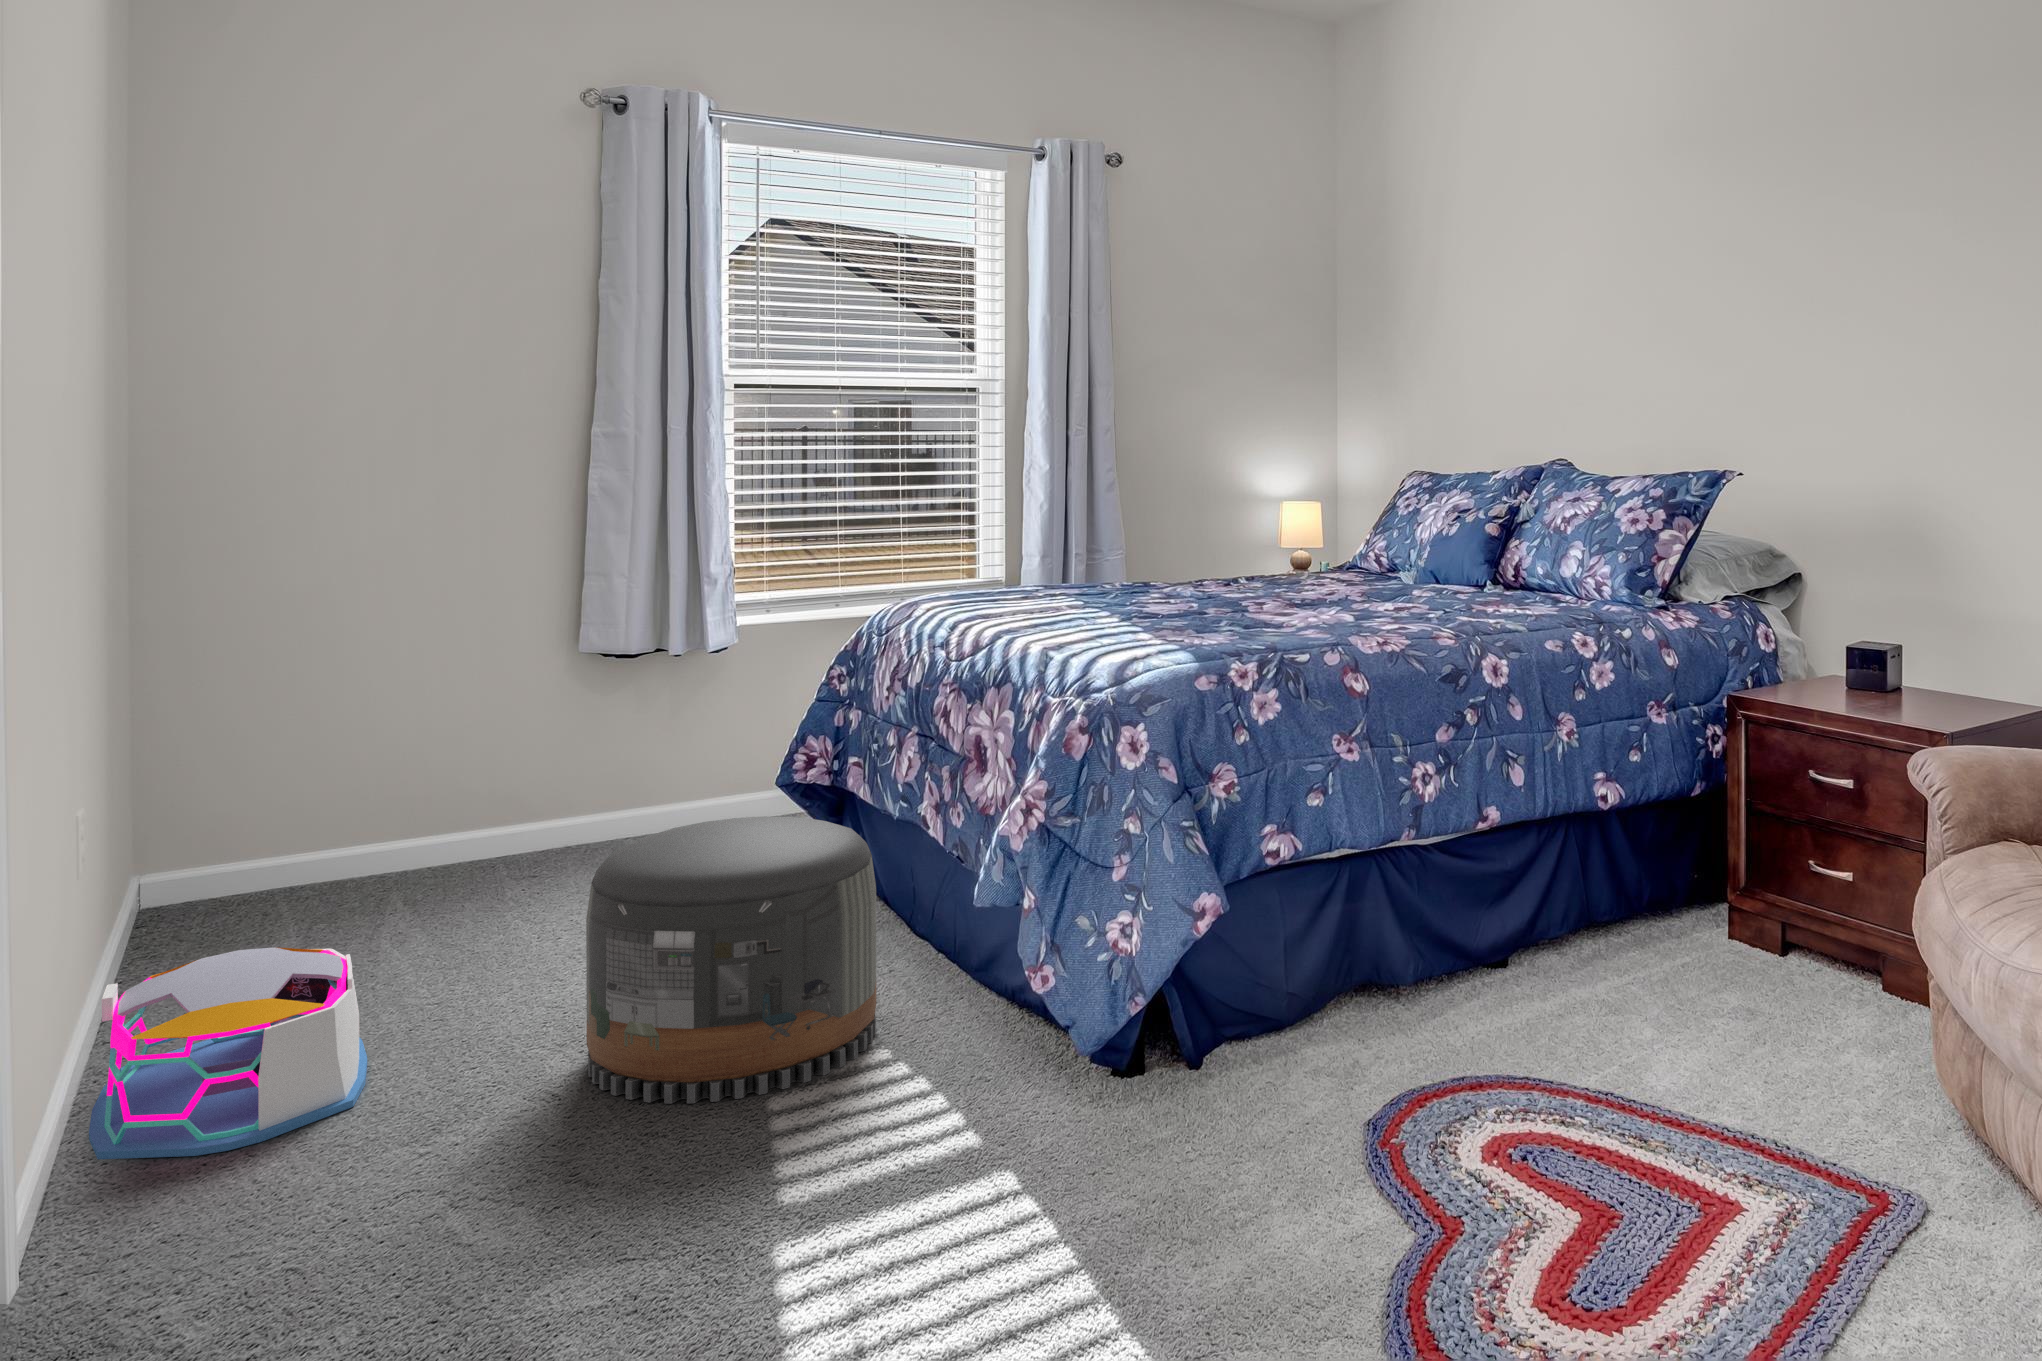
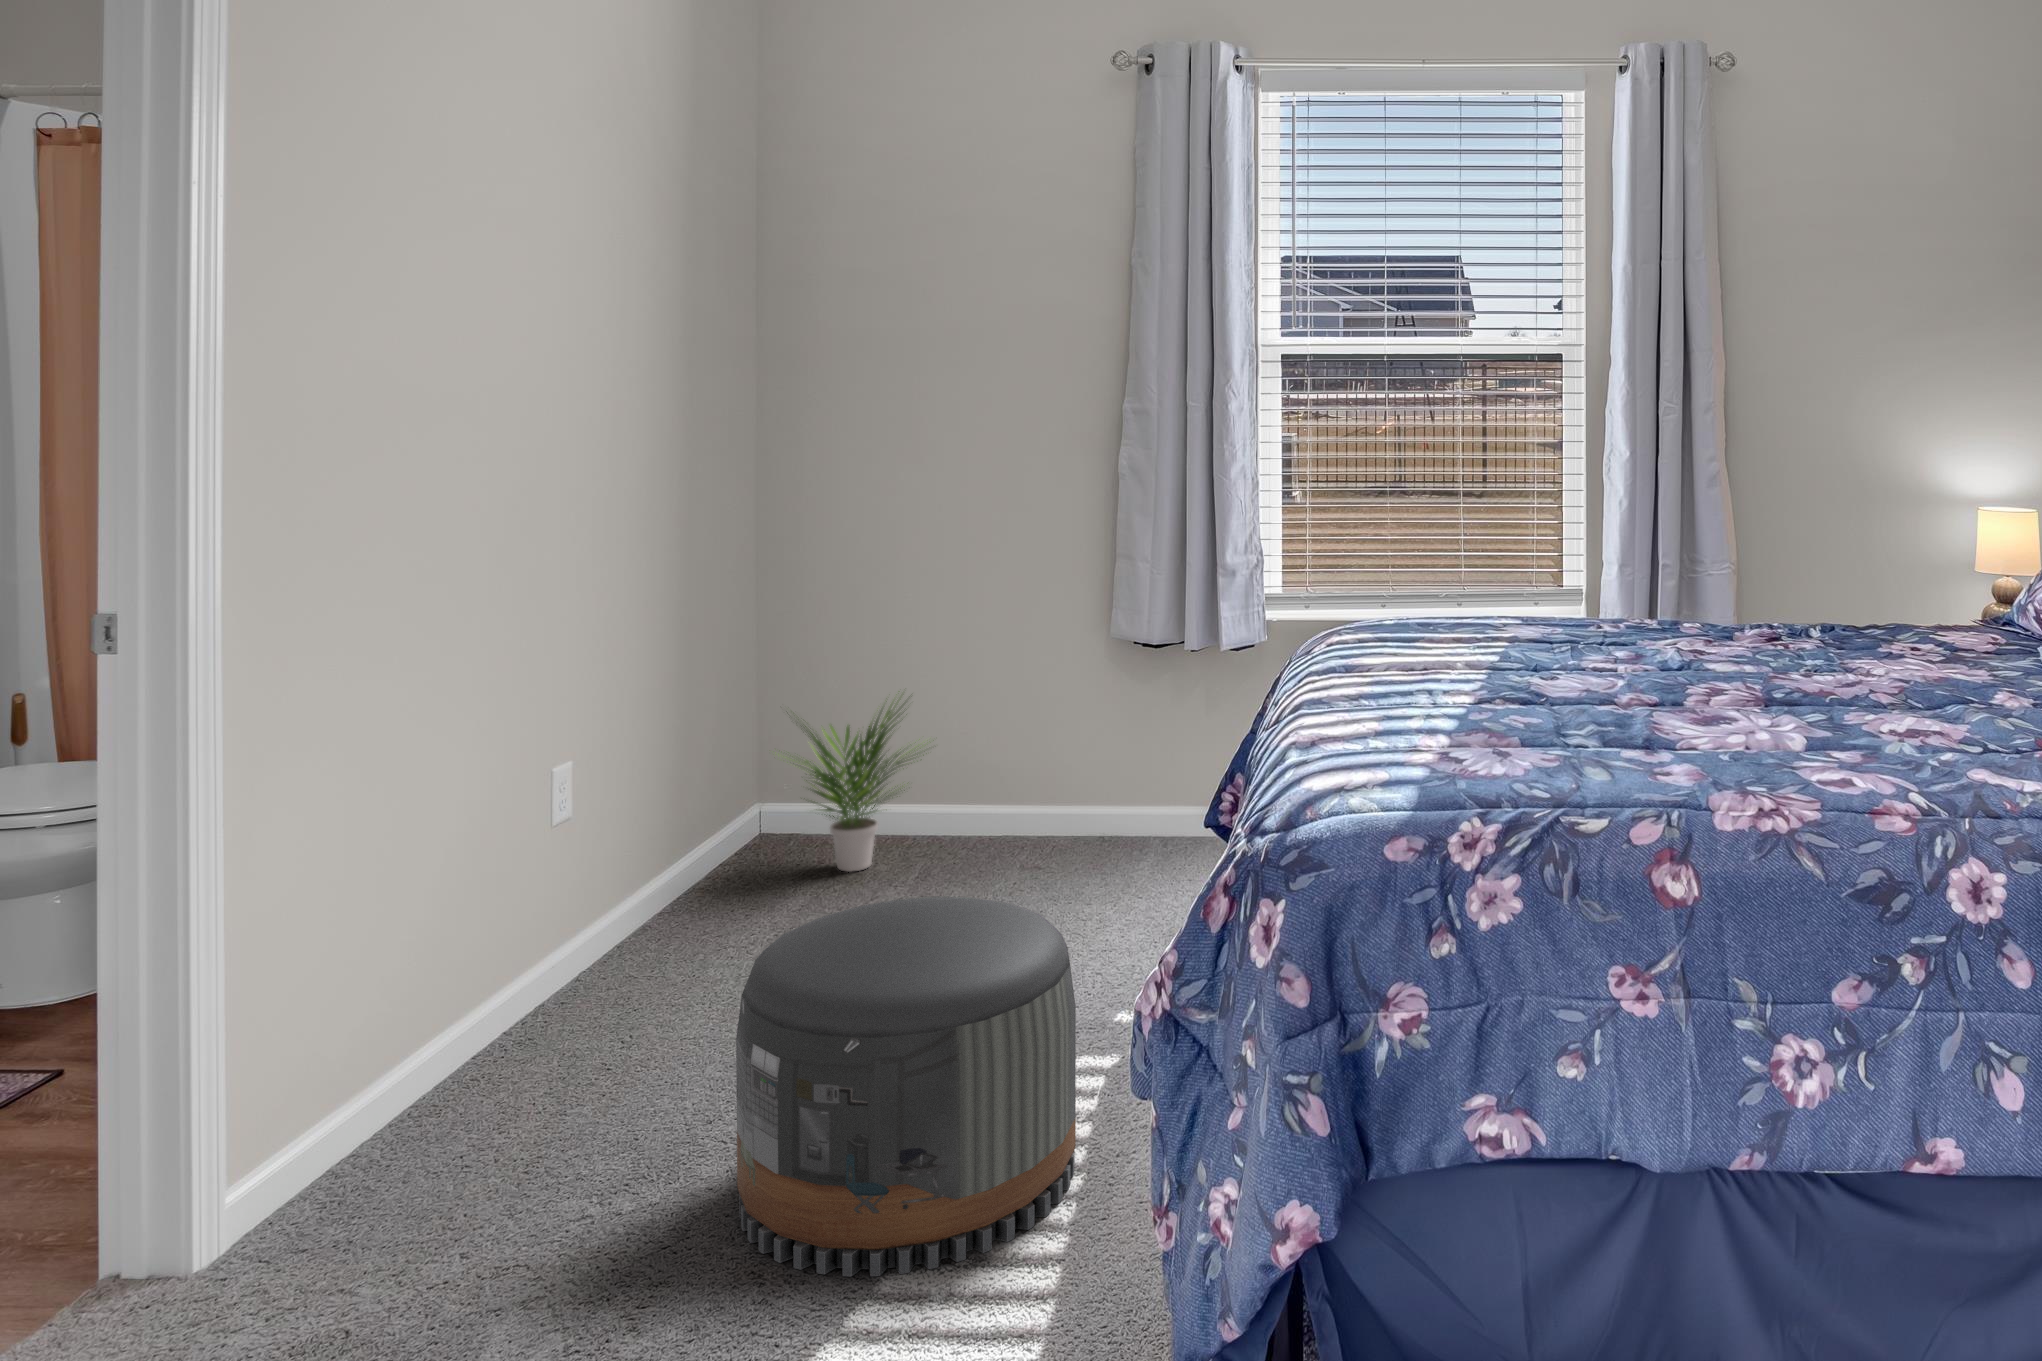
potted plant: none [201,716,410,913] -> present [787,701,924,872]
storage bin: present [89,947,367,1159] -> none [368,937,690,1166]

